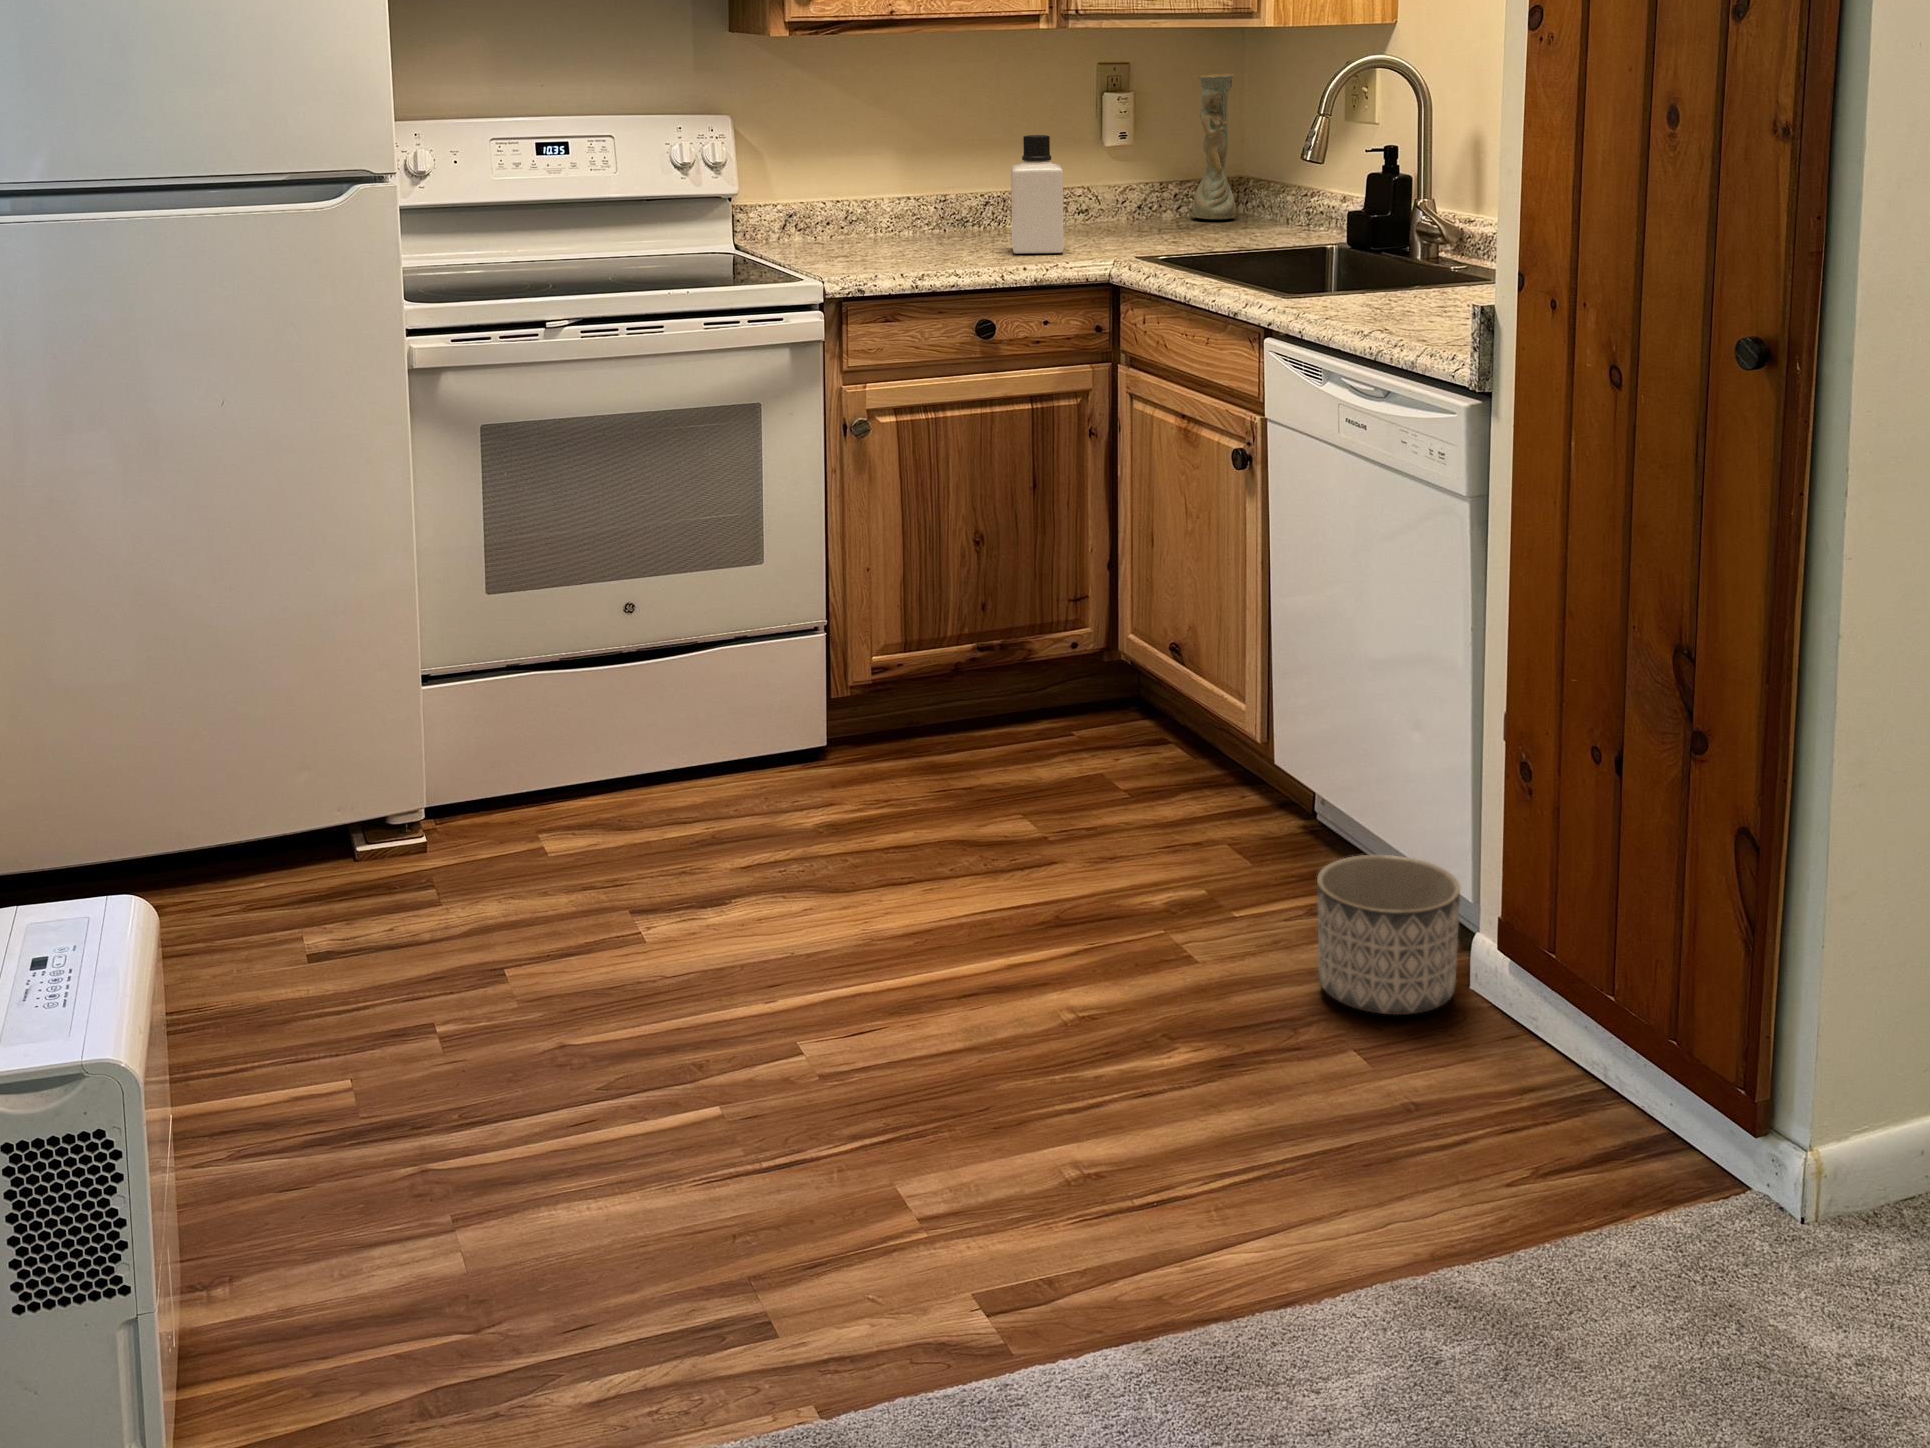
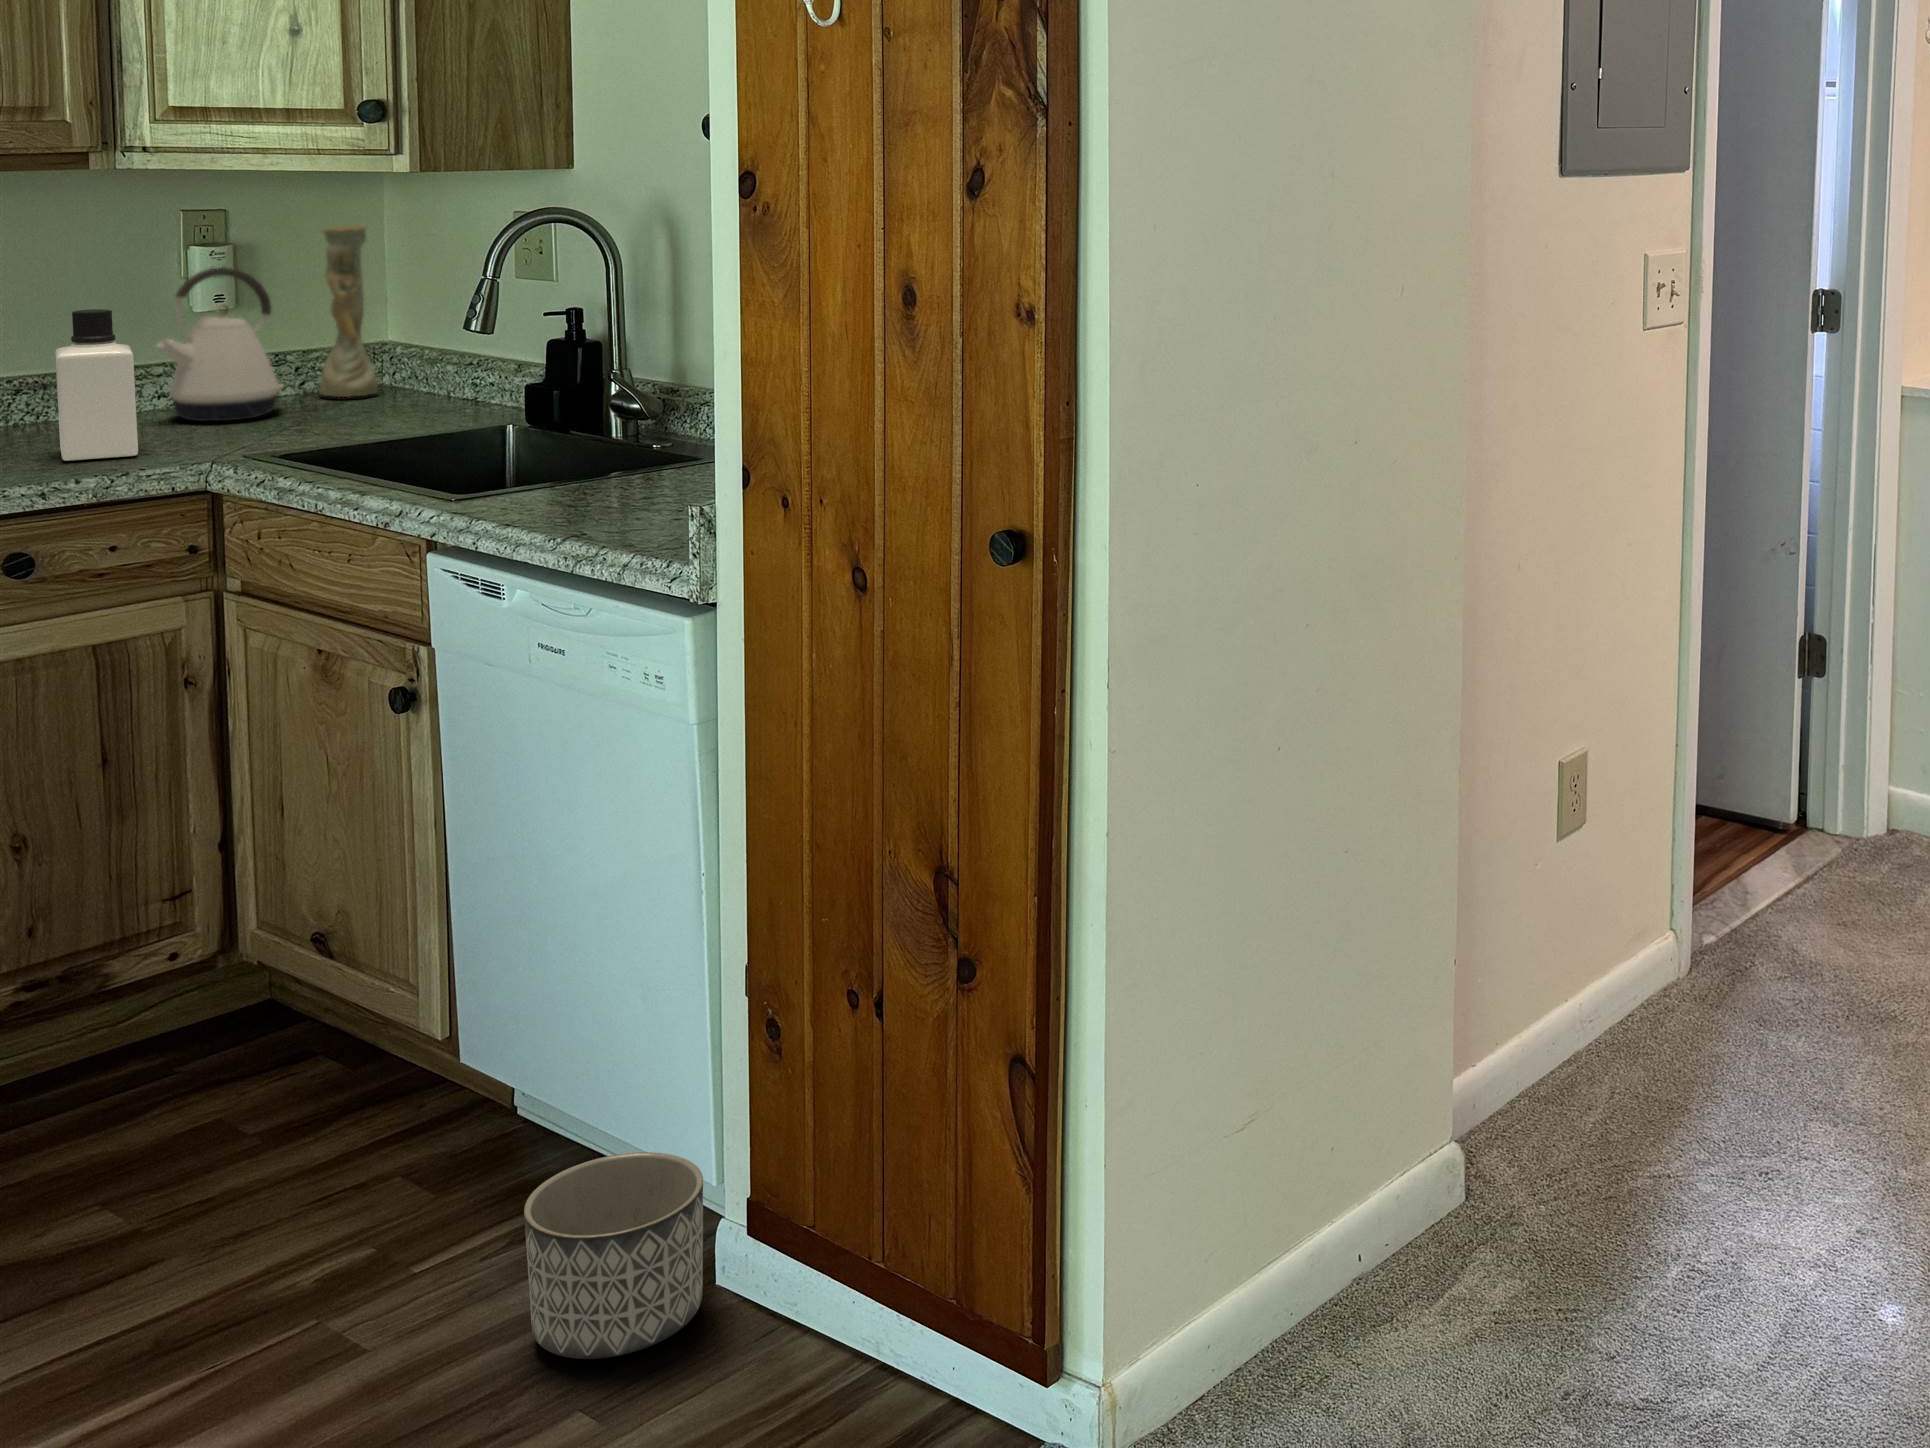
kettle: none [1078,106,1166,232] -> present [157,267,283,421]

